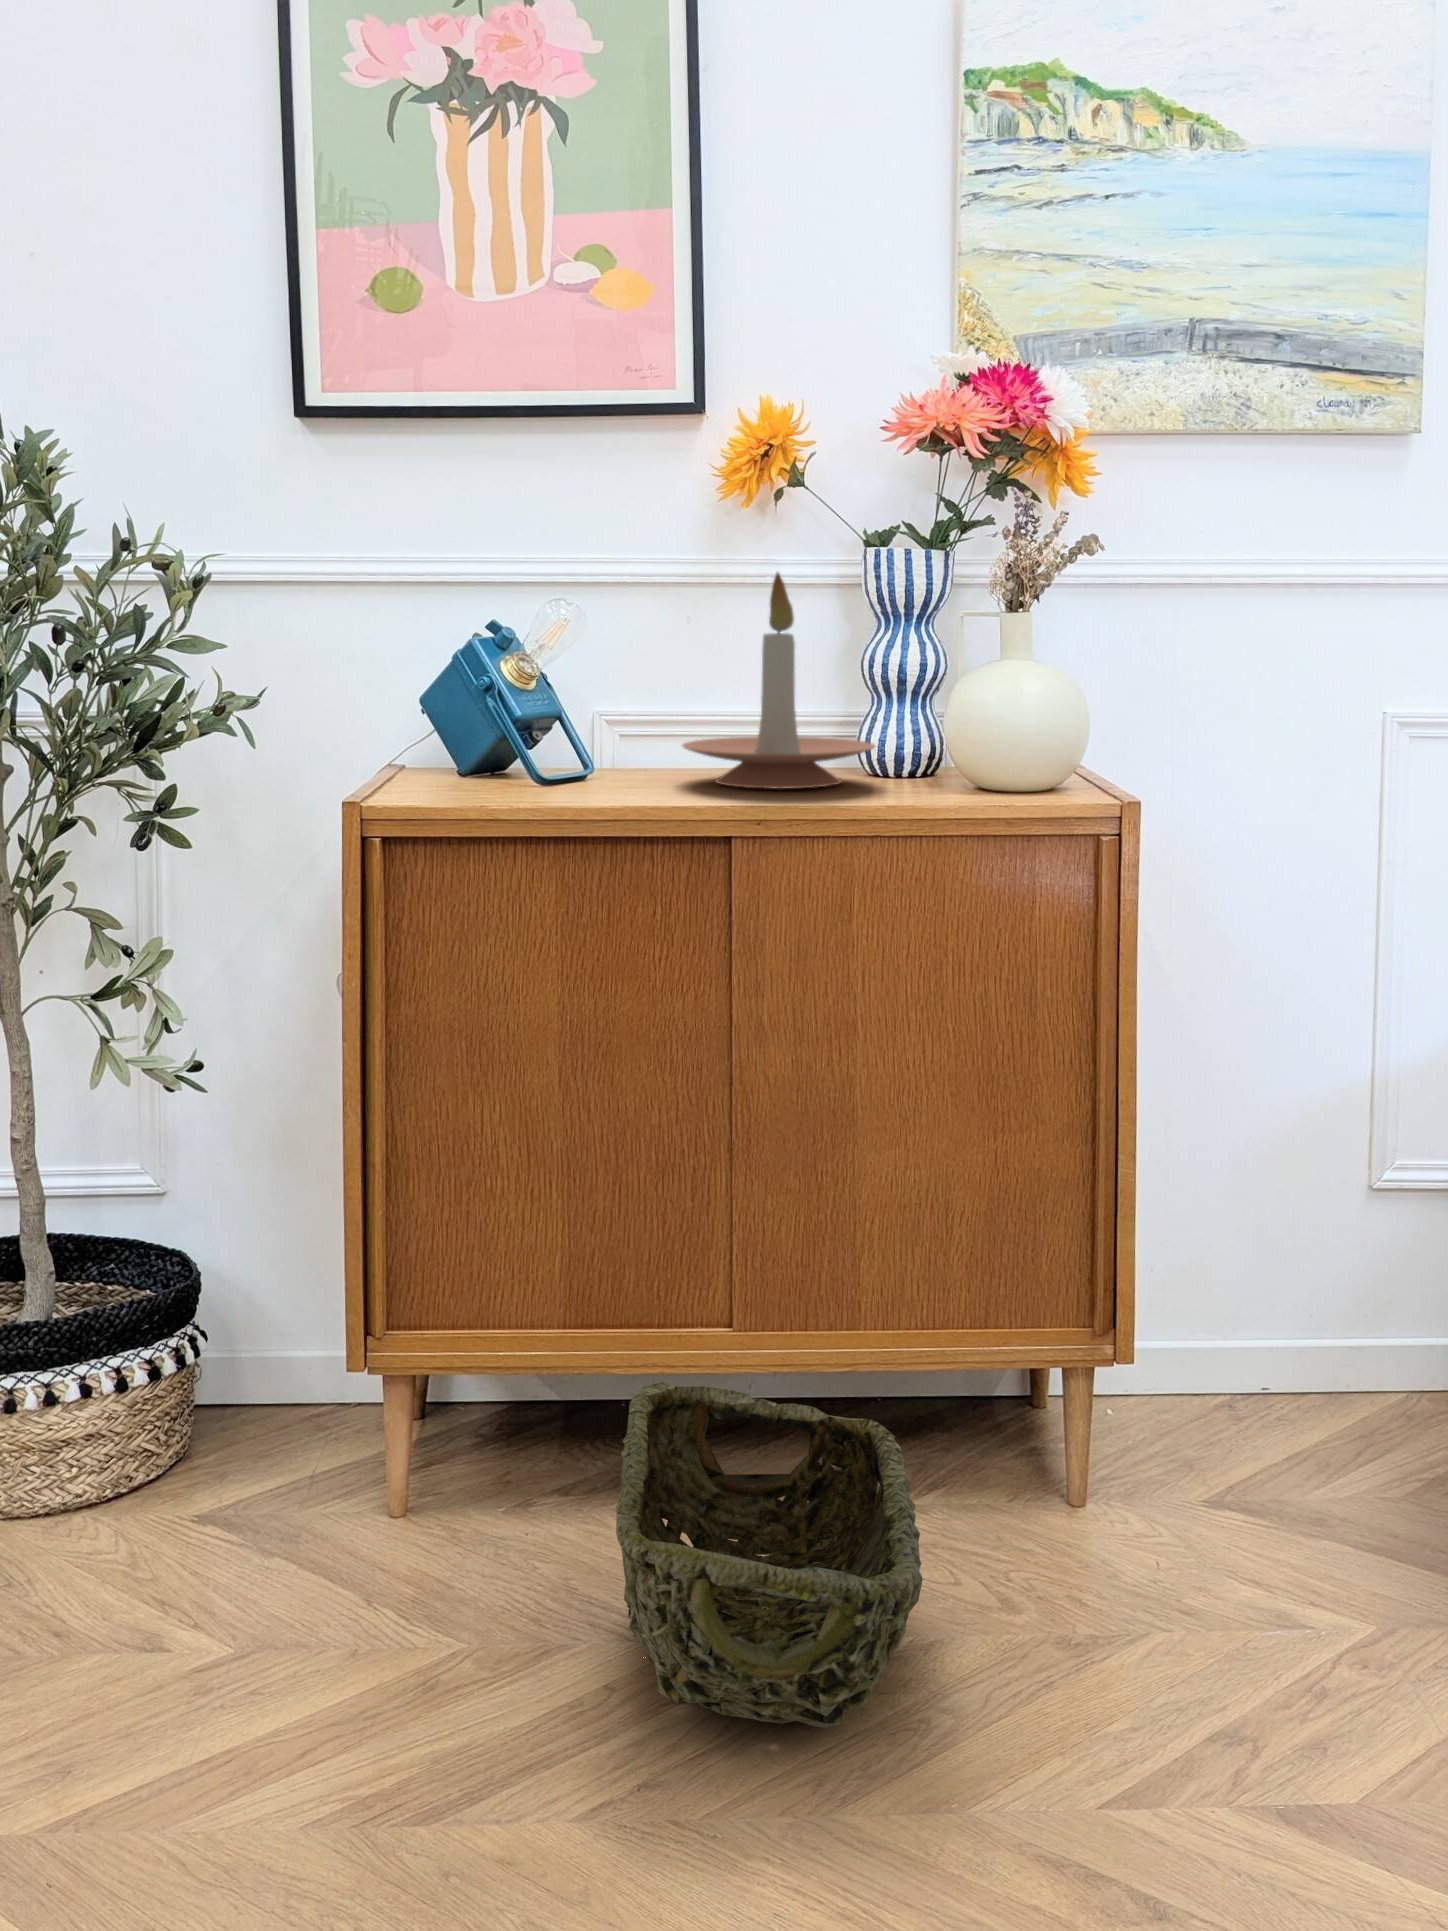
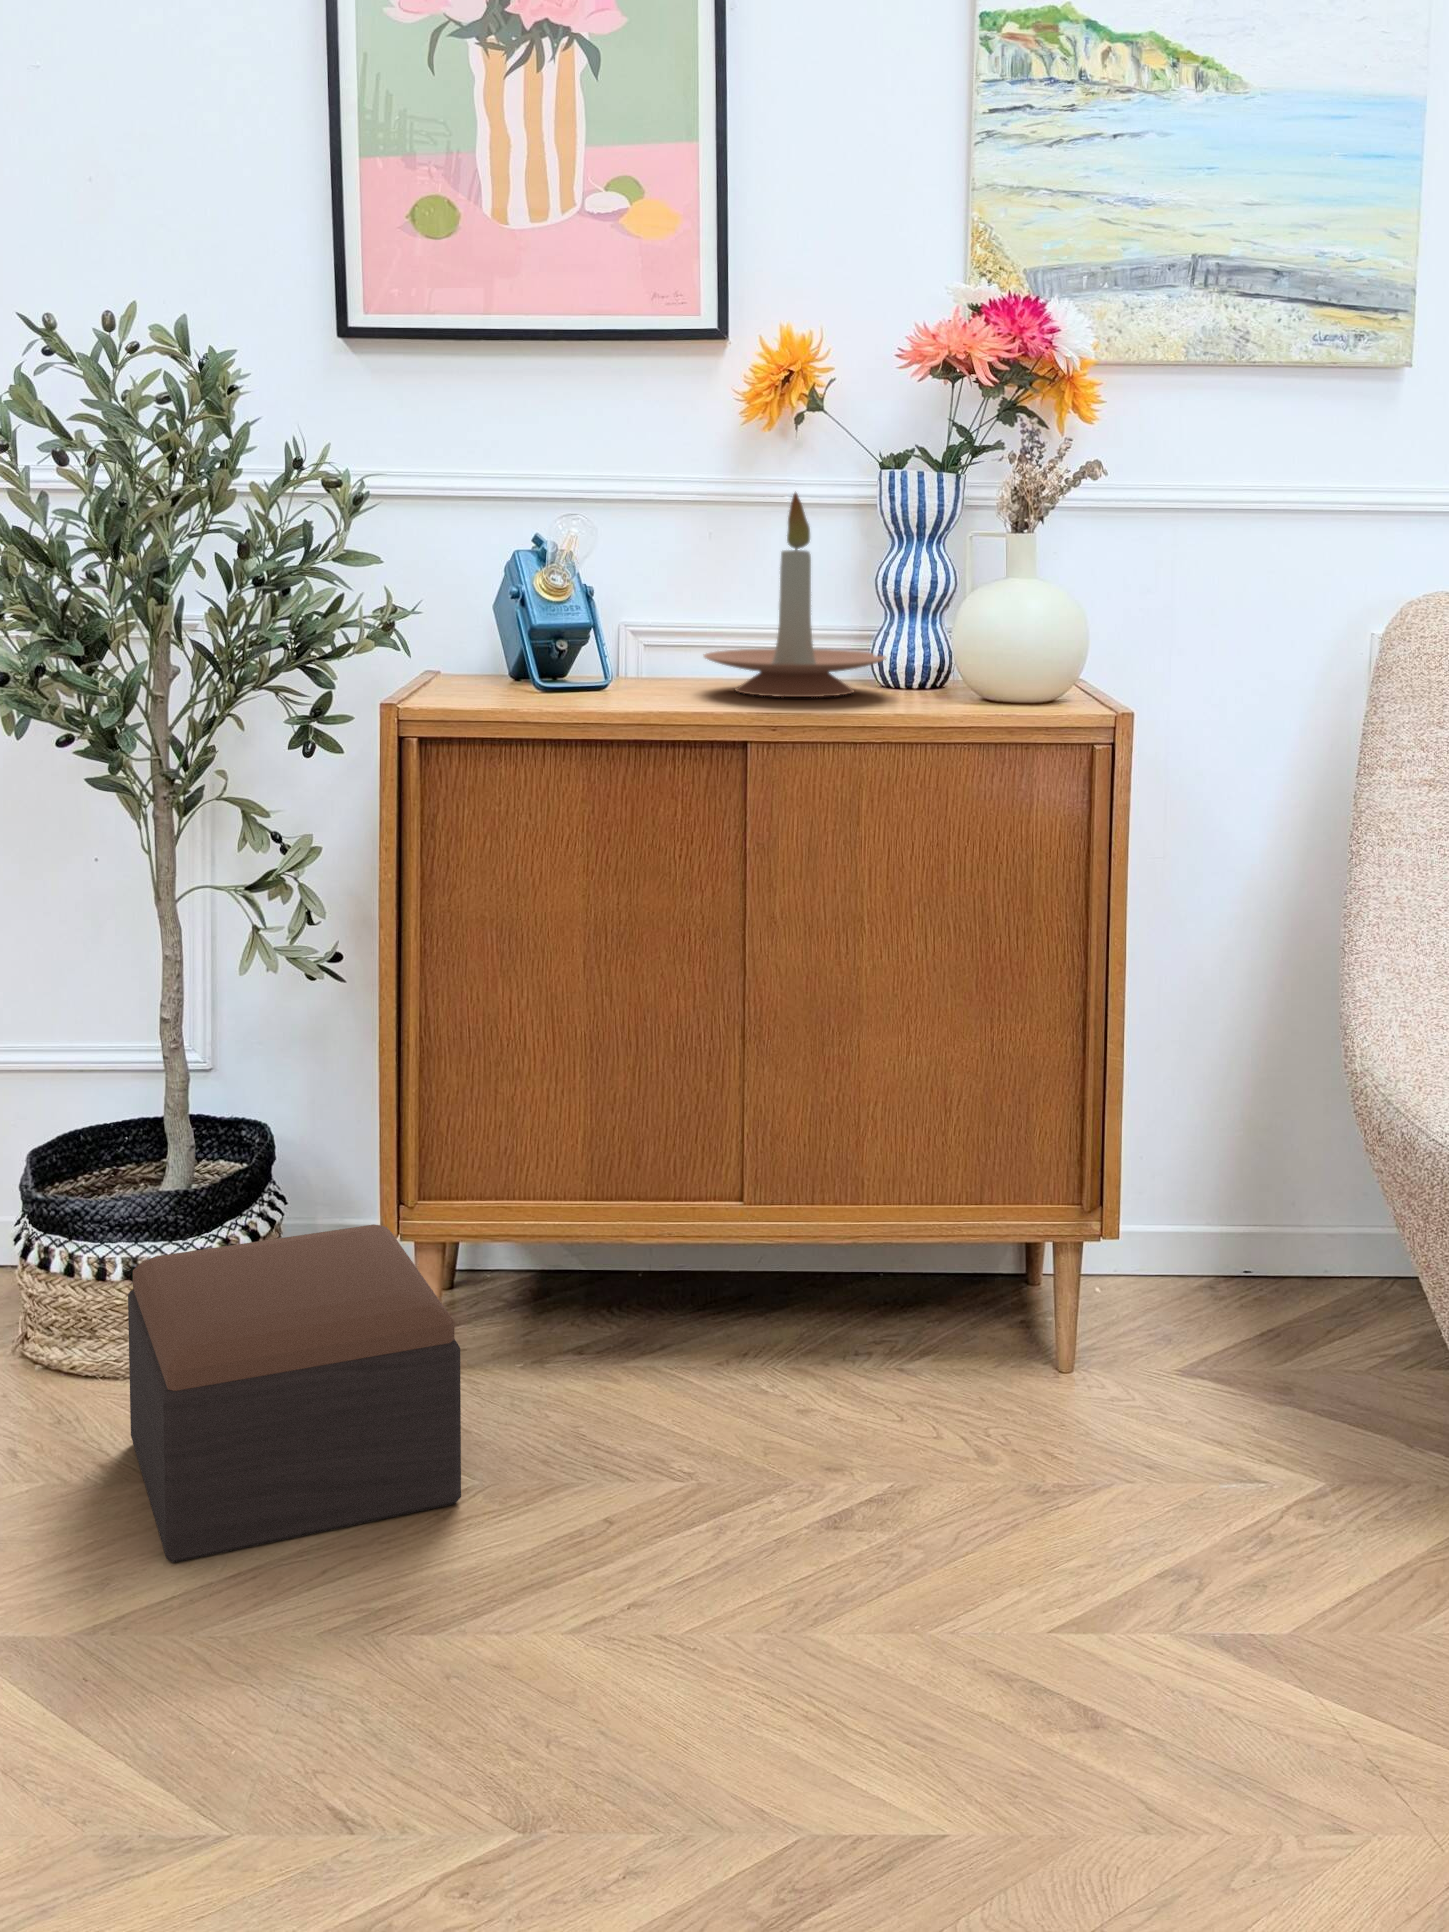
footstool: none [79,1356,437,1735] -> present [128,1224,461,1563]
woven basket: present [616,1382,923,1728] -> none [625,1250,907,1557]

